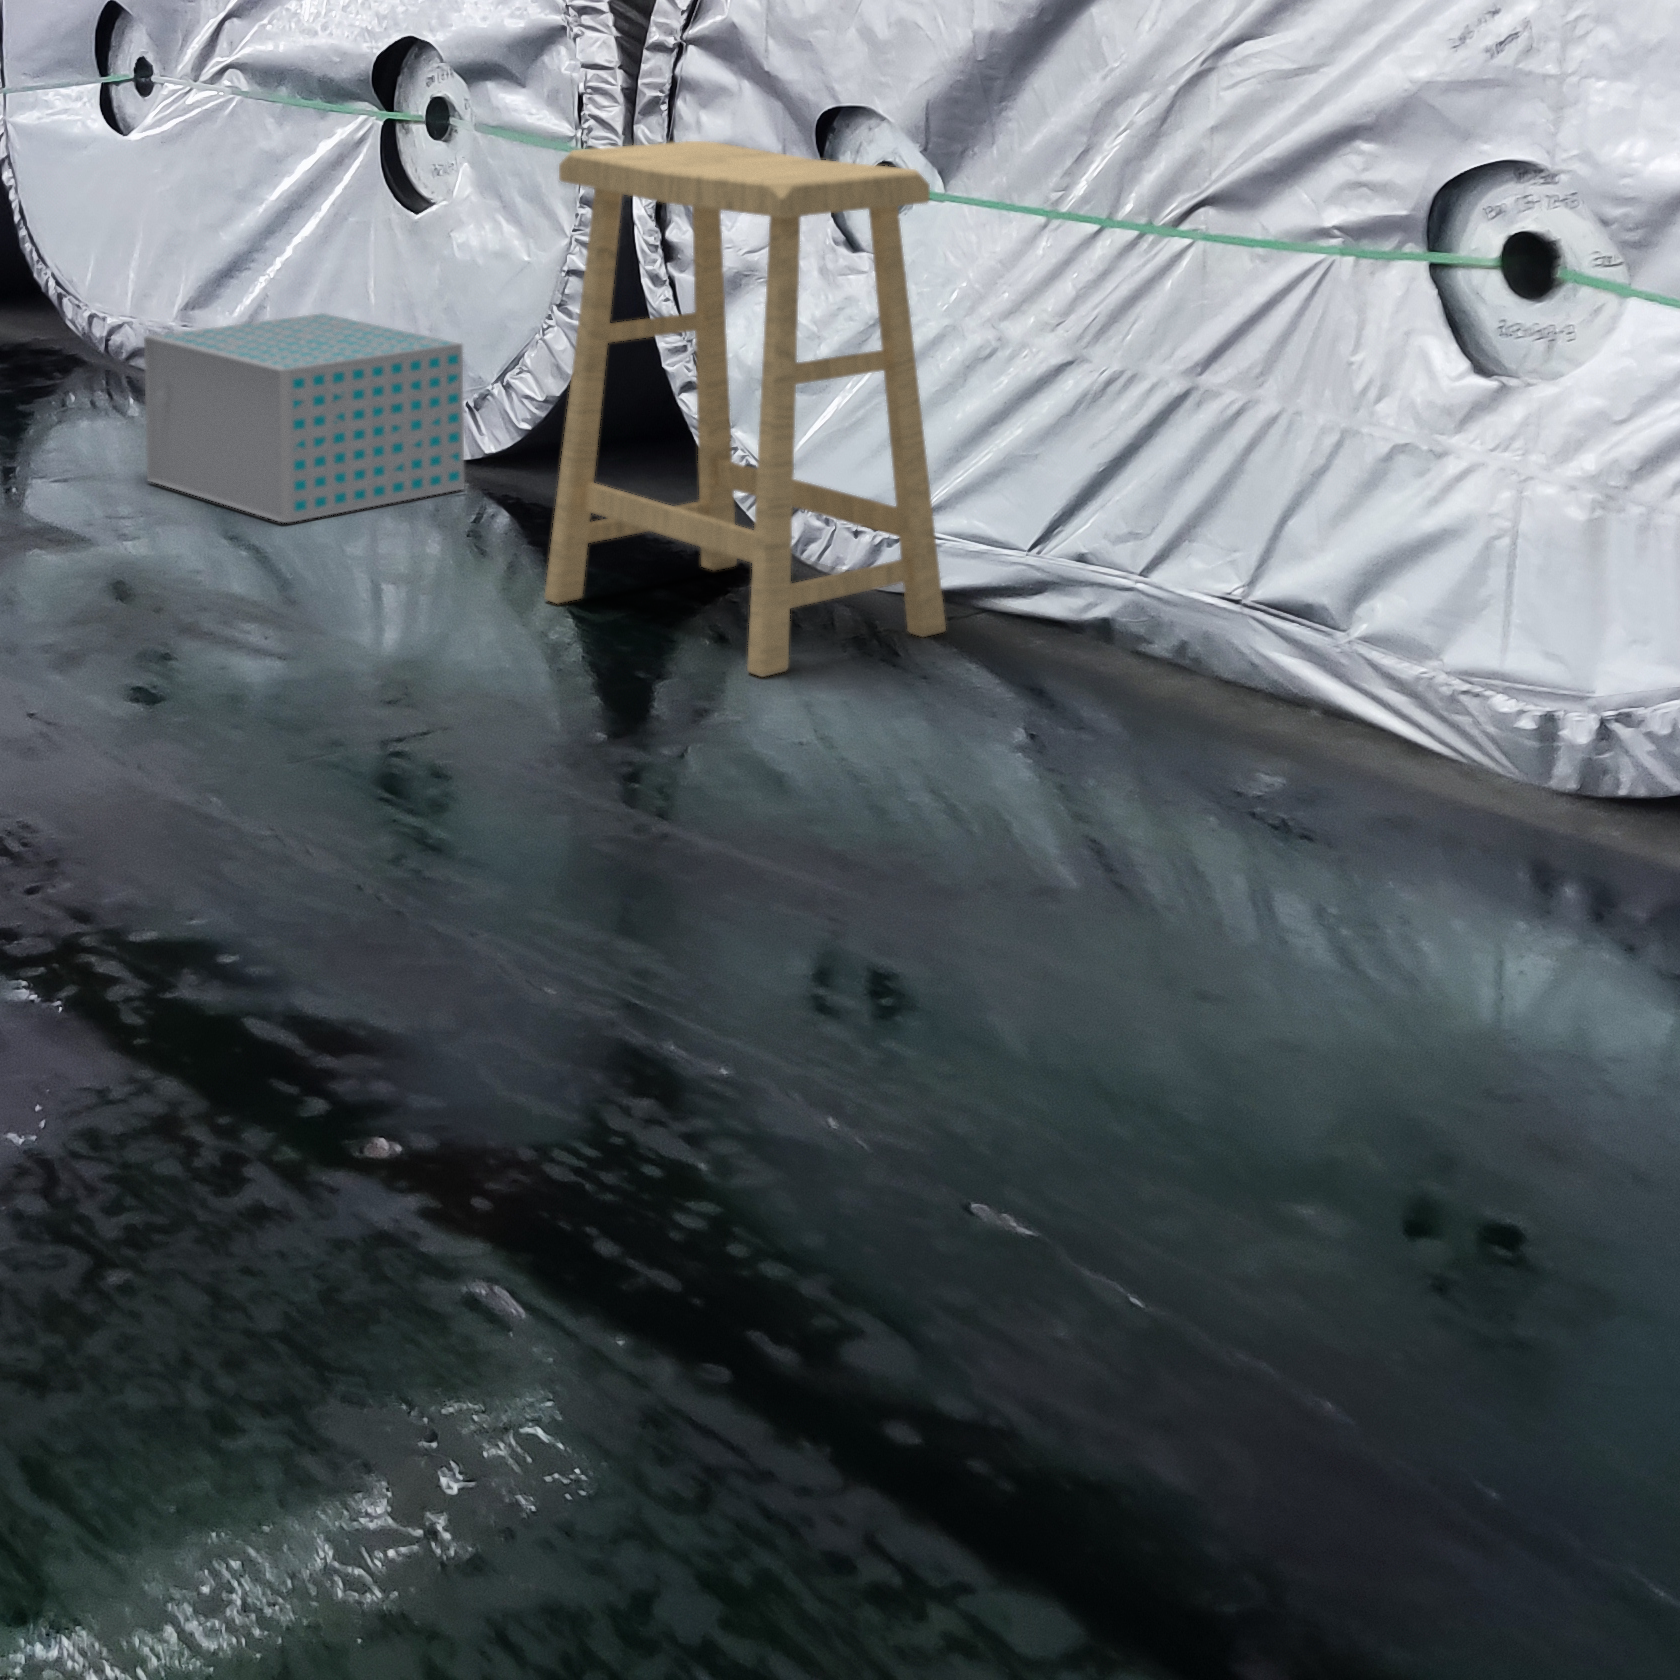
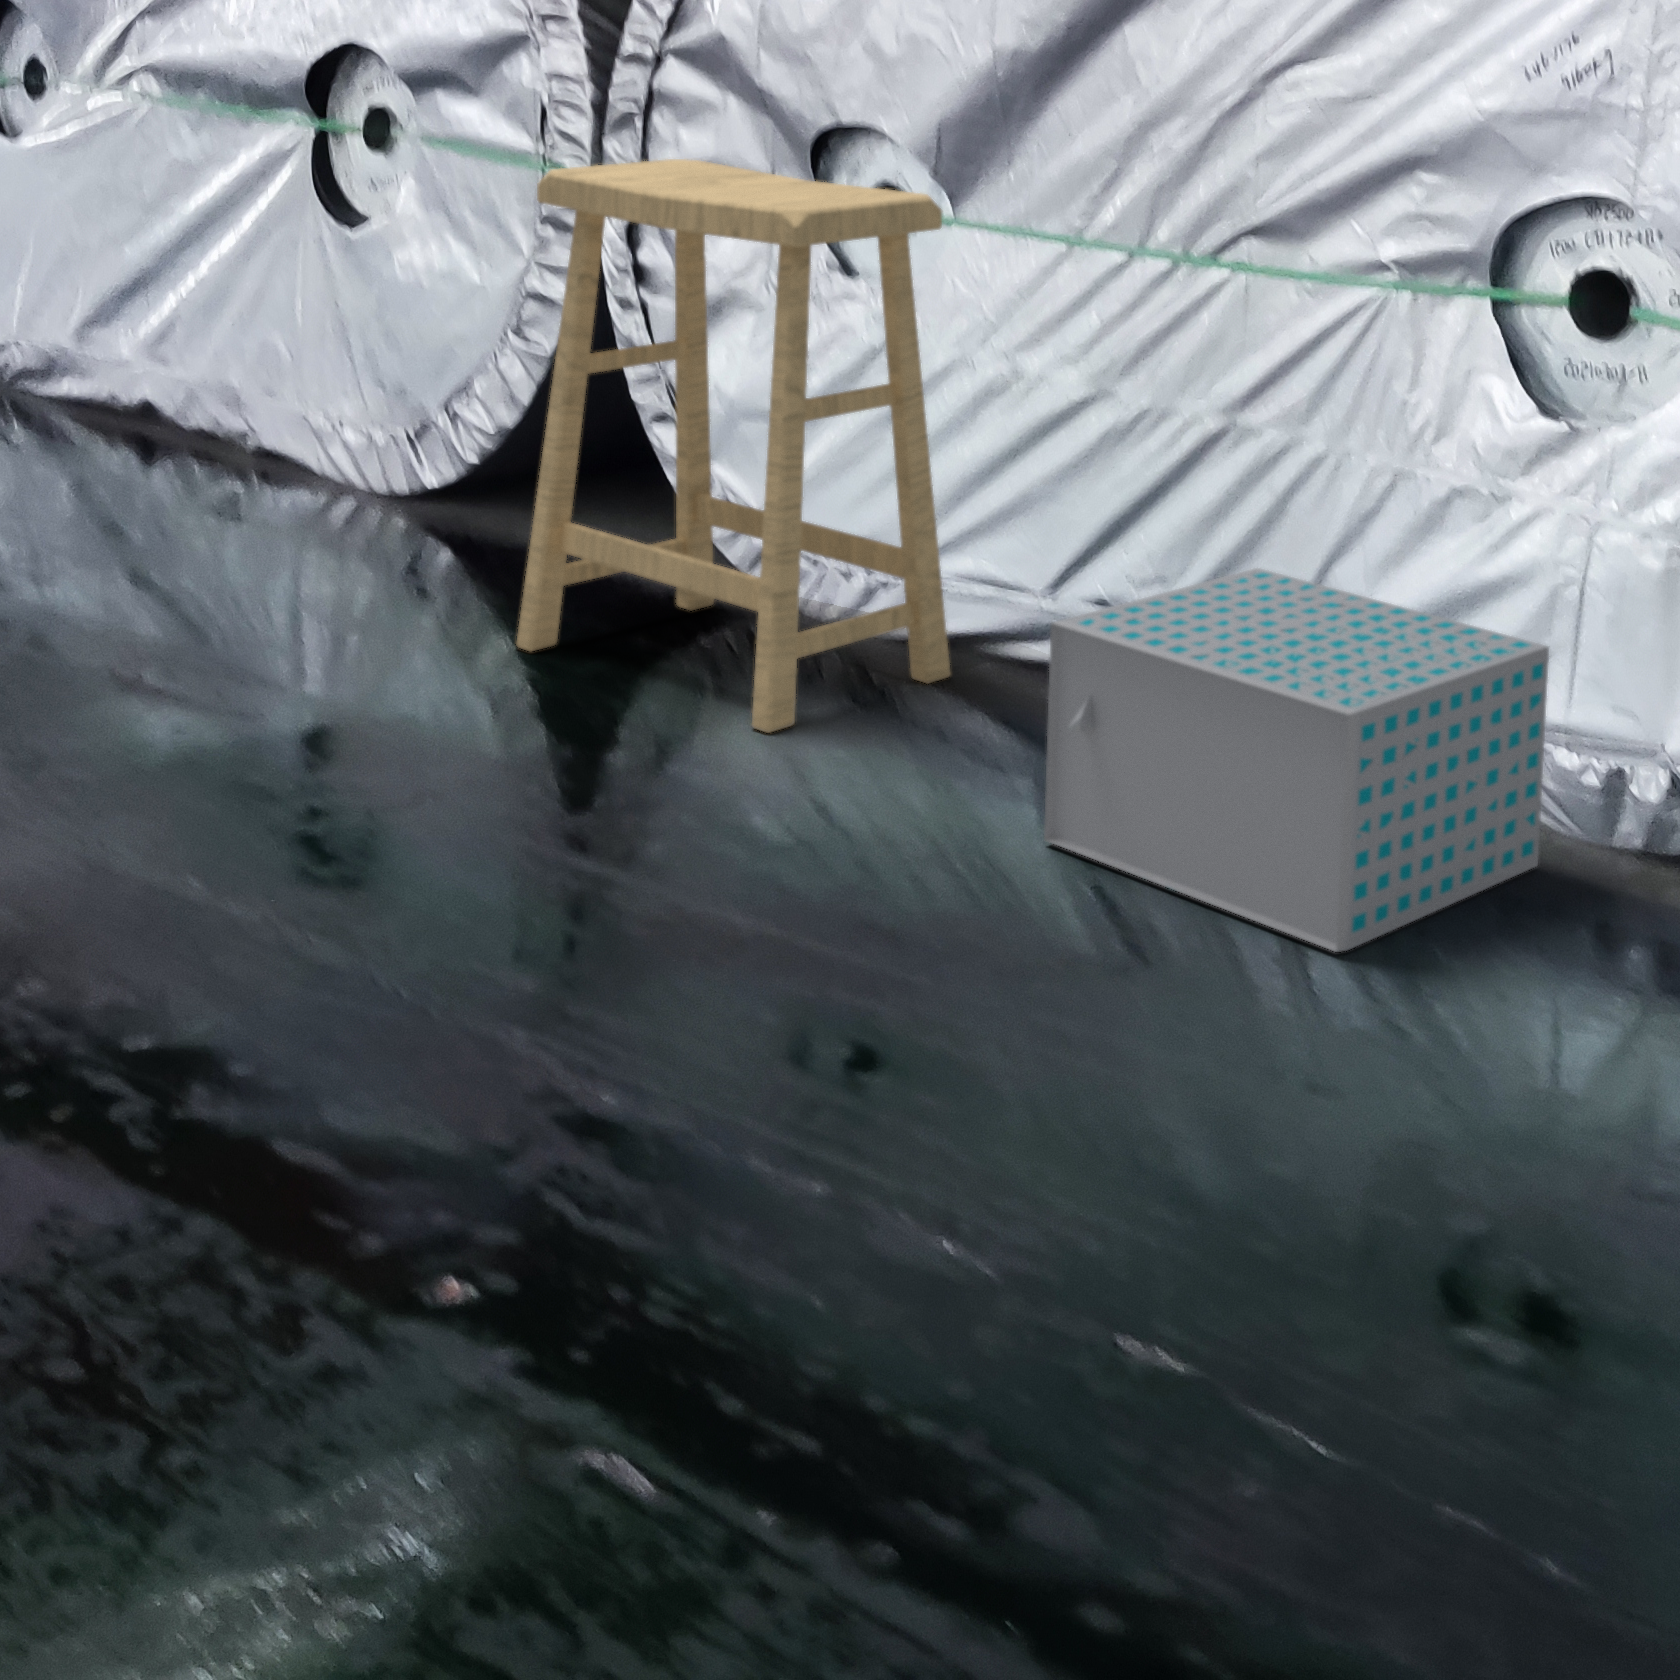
storage box: present [144,313,465,522] -> present [1044,568,1549,952]

